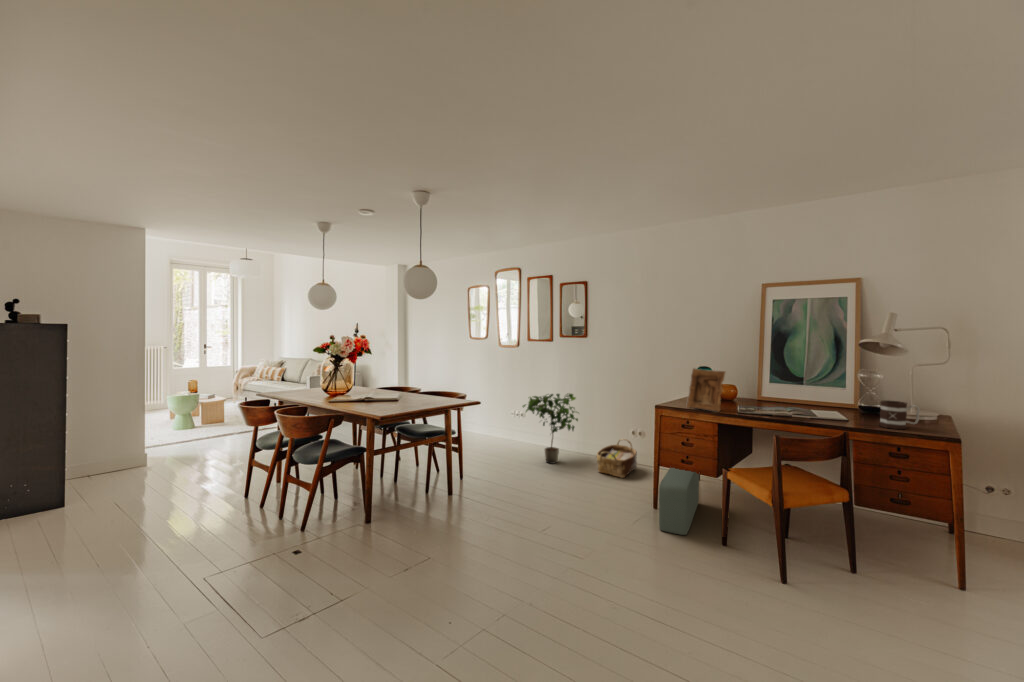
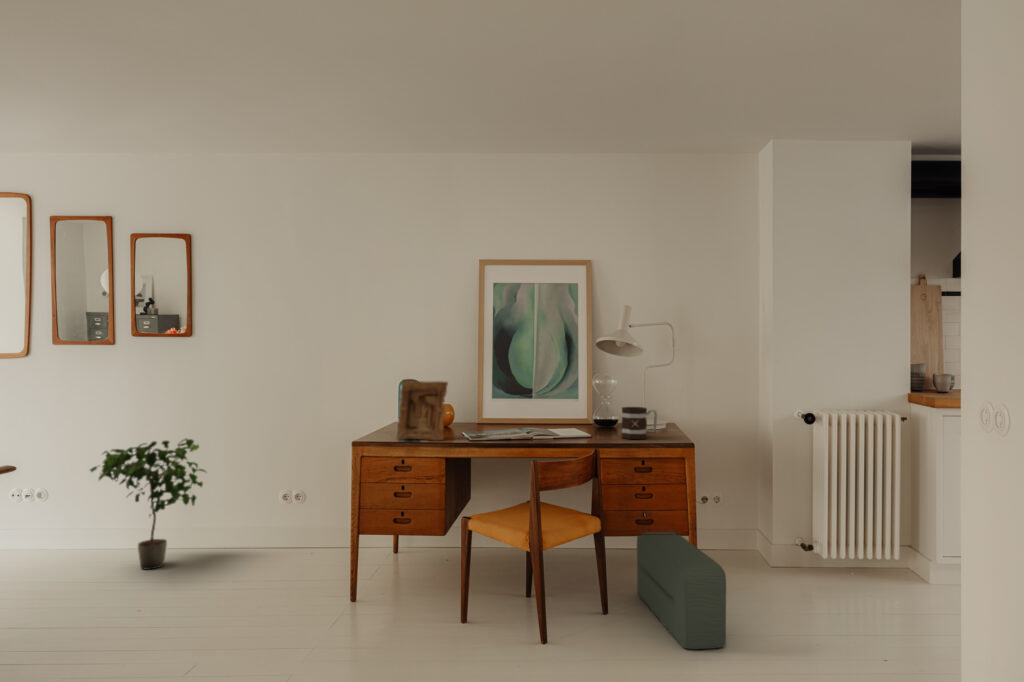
woven basket: present [597,439,637,478] -> none [242,505,309,569]
pouf: present [659,468,700,535] -> present [637,530,726,649]

